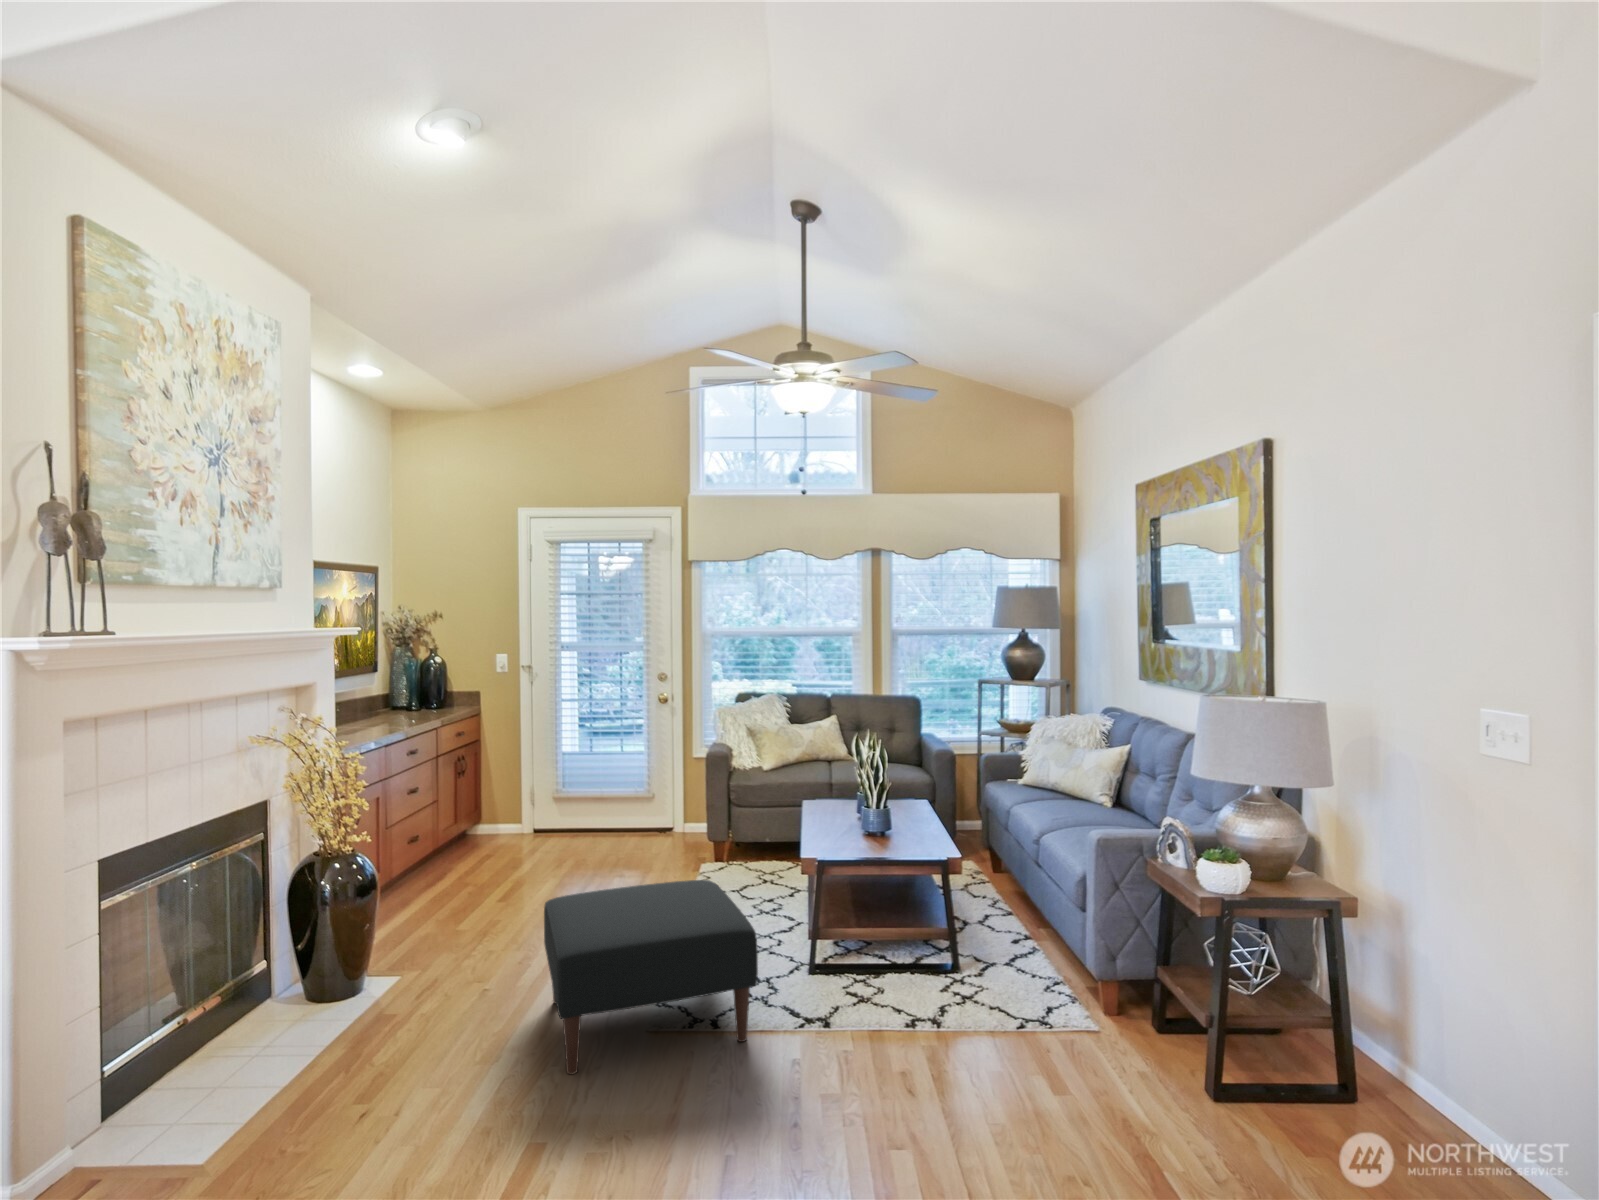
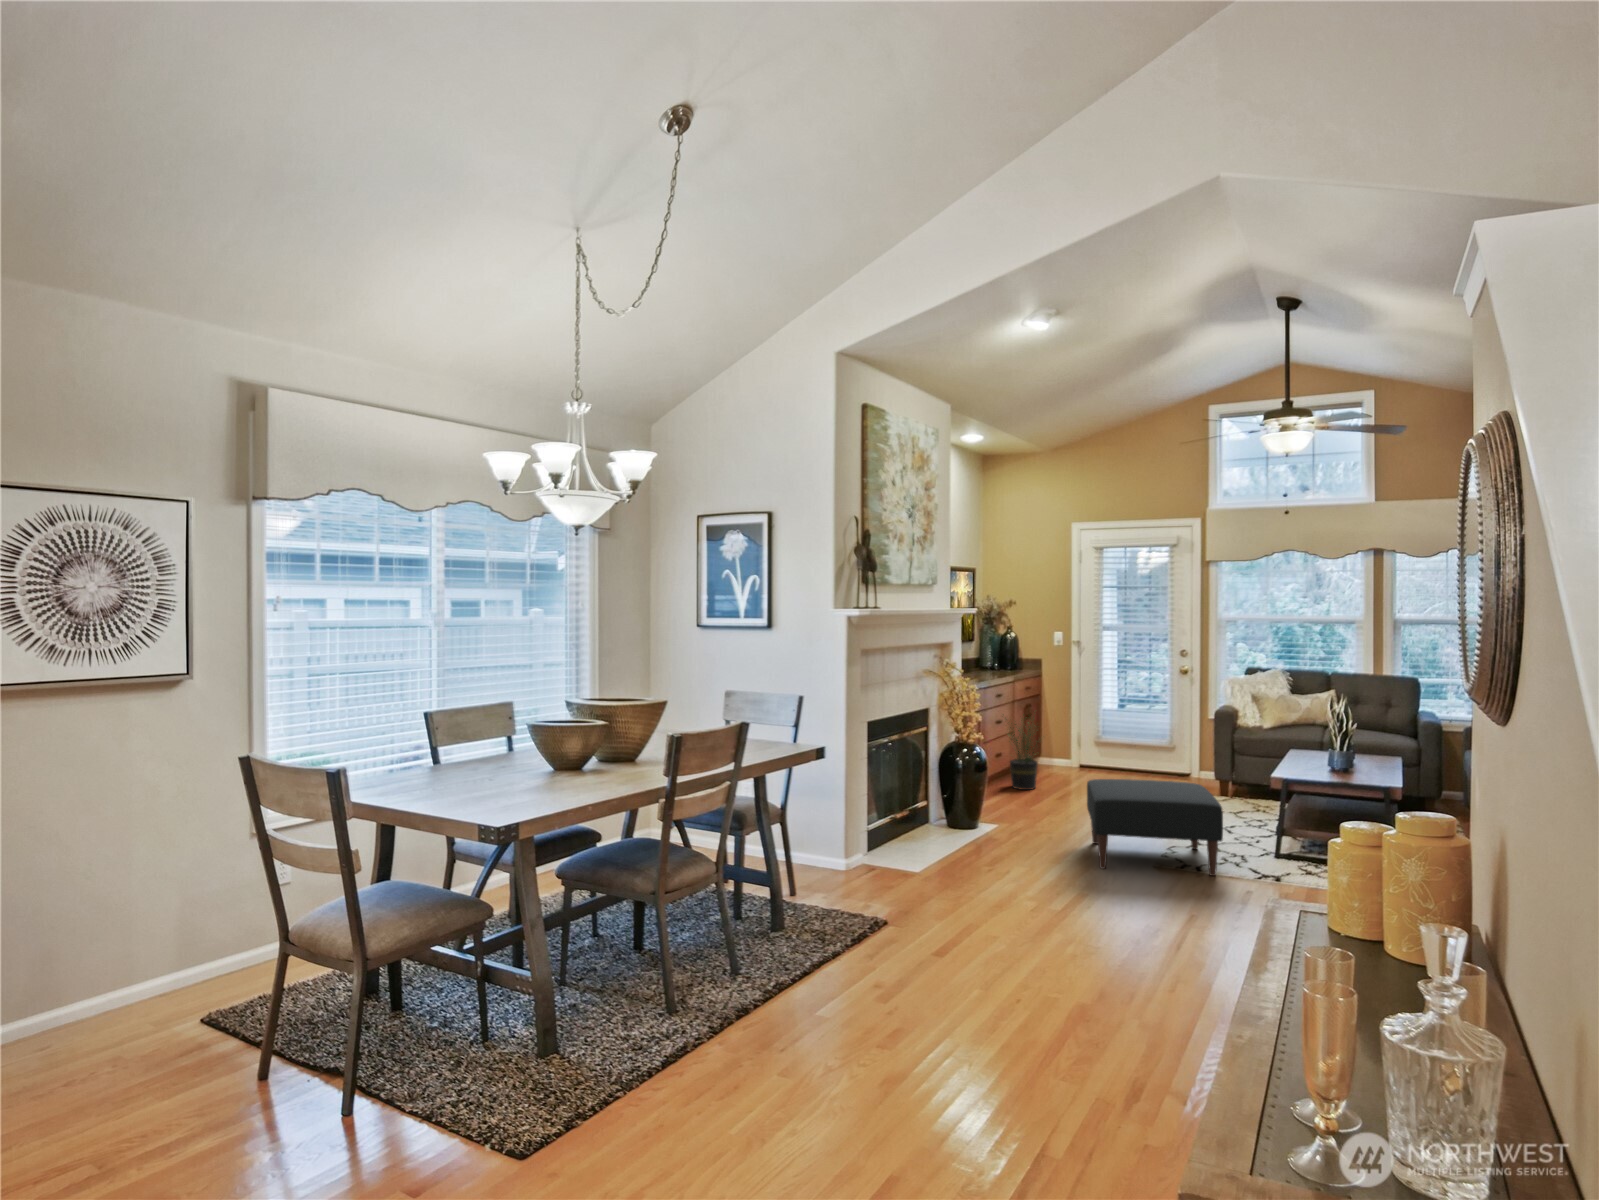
potted plant: none [407,768,487,894] -> present [1008,714,1038,790]

